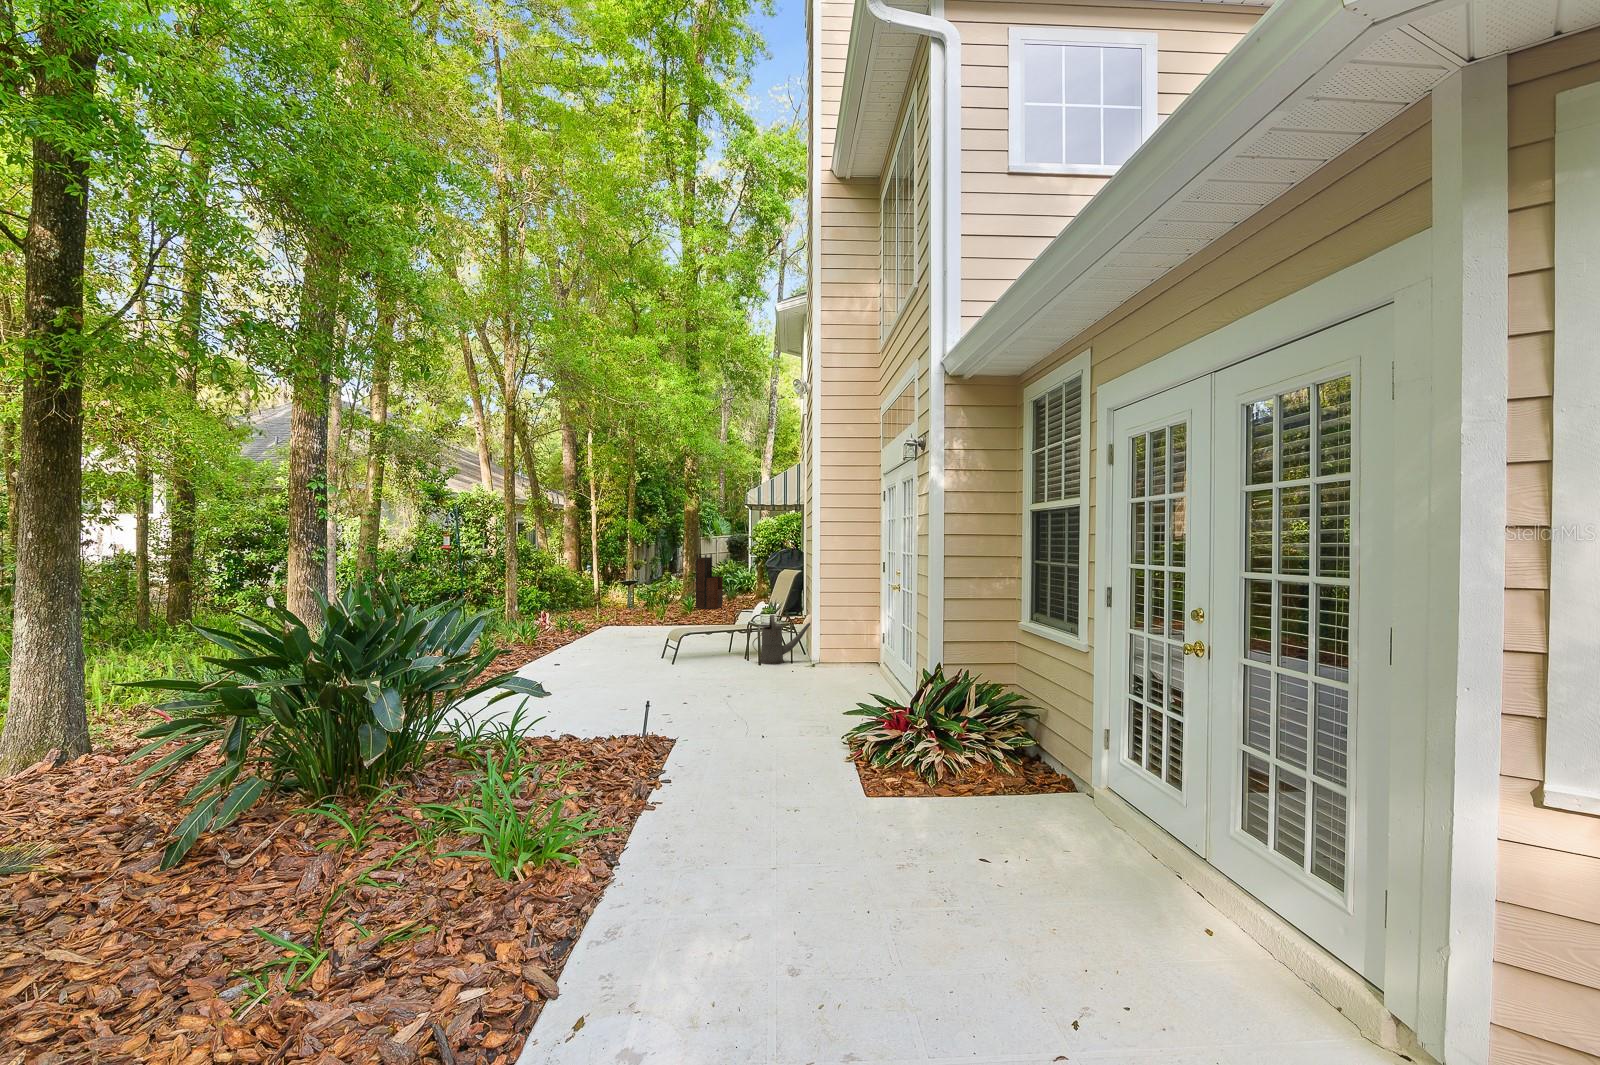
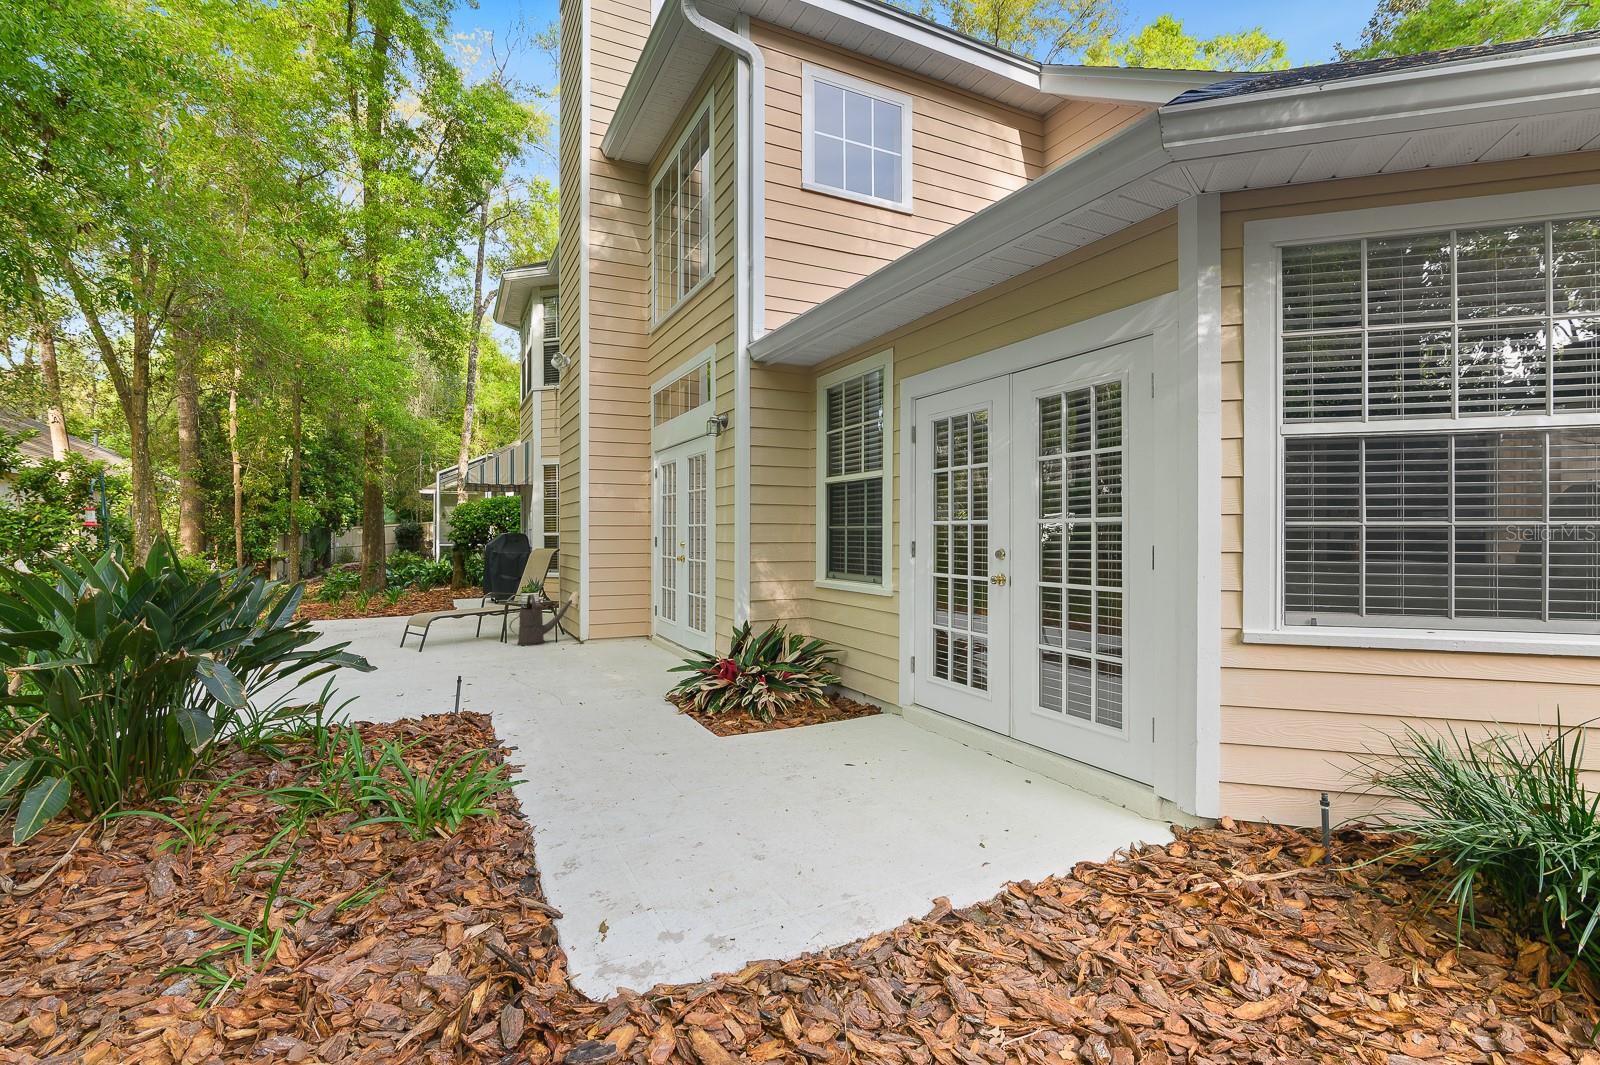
armchair: present [696,554,723,609] -> none [391,539,426,600]

